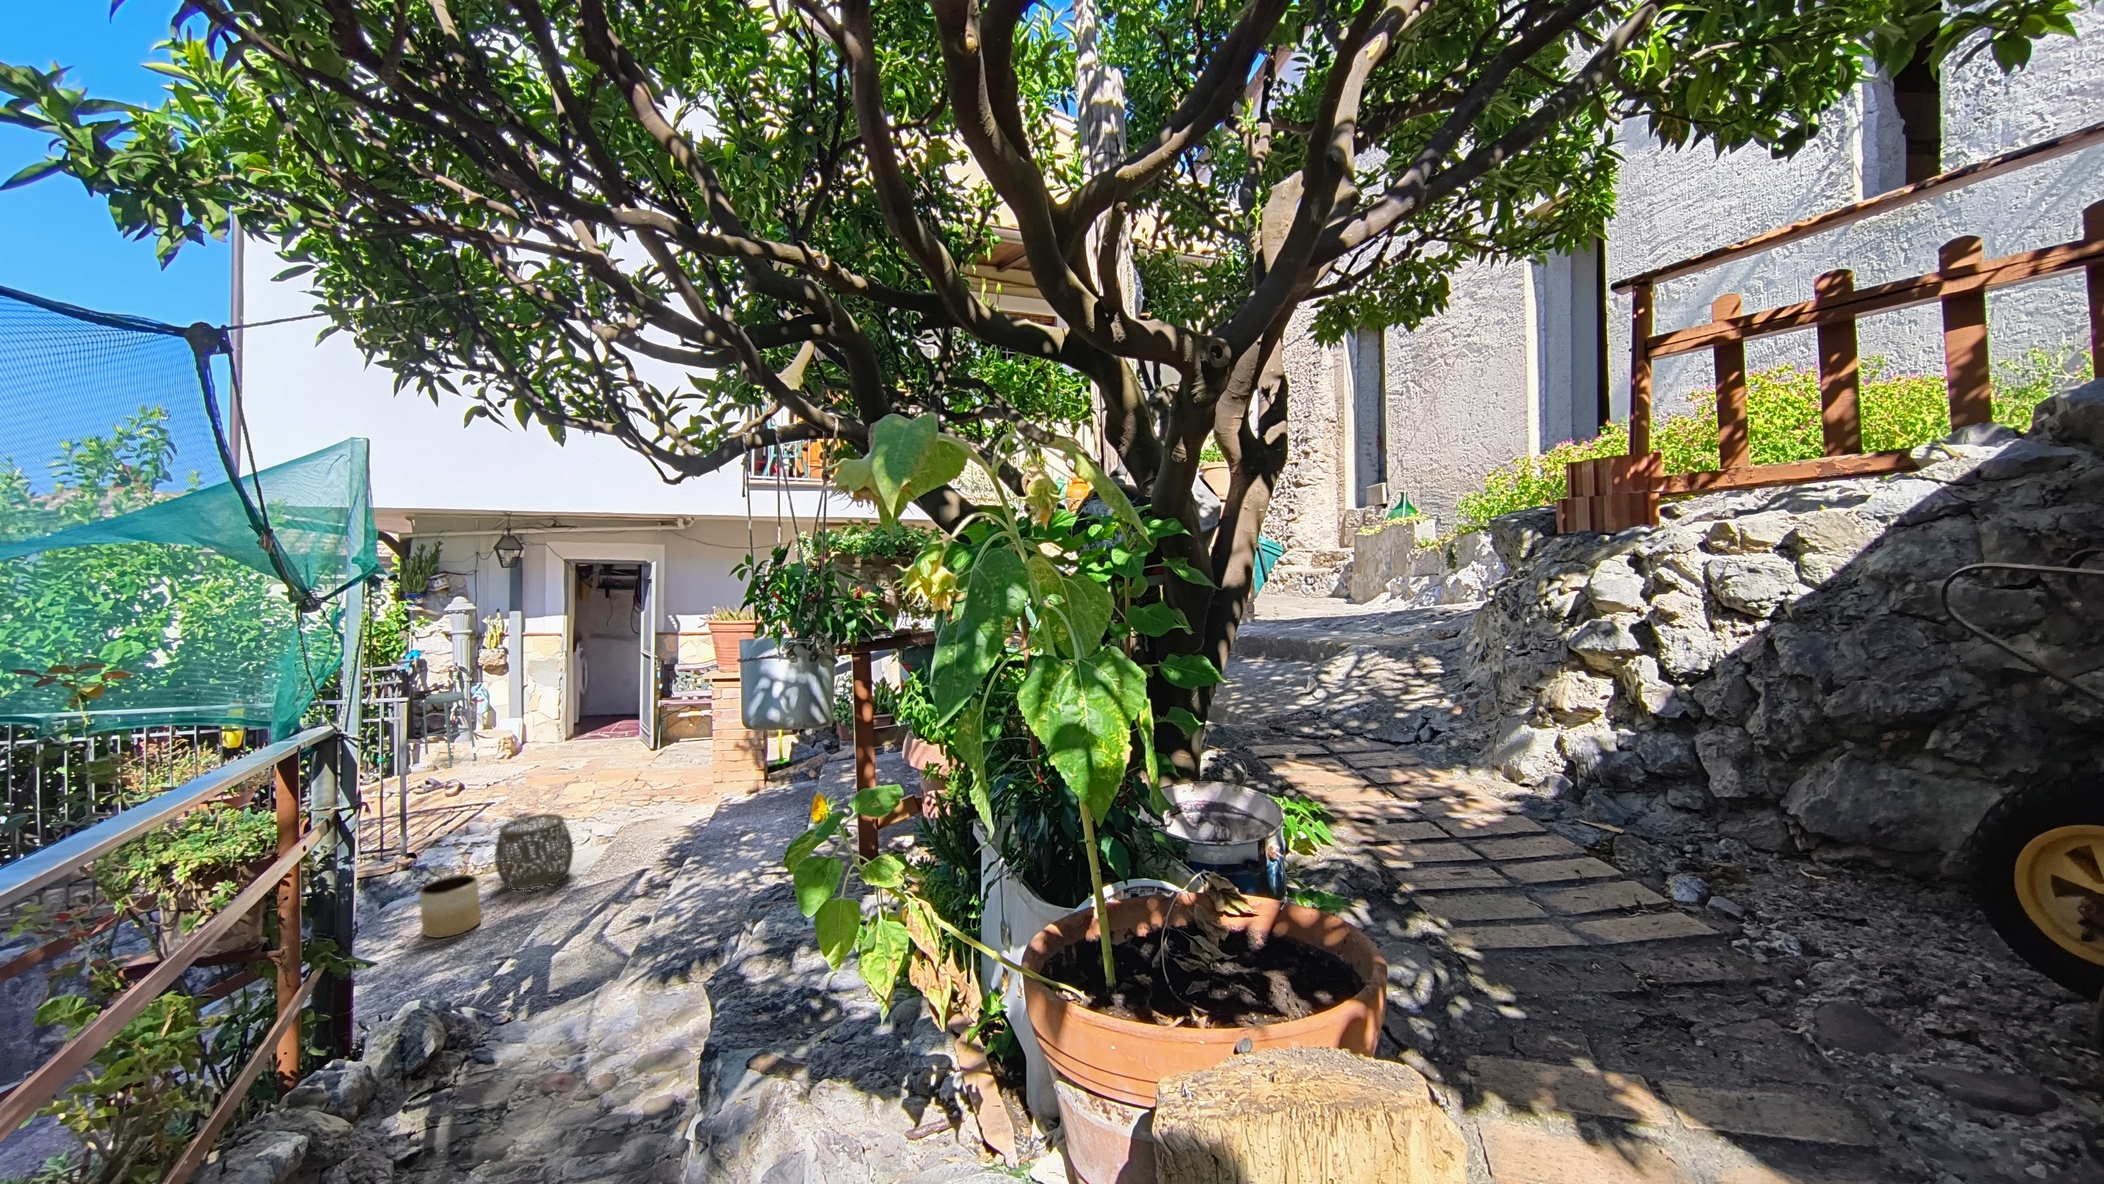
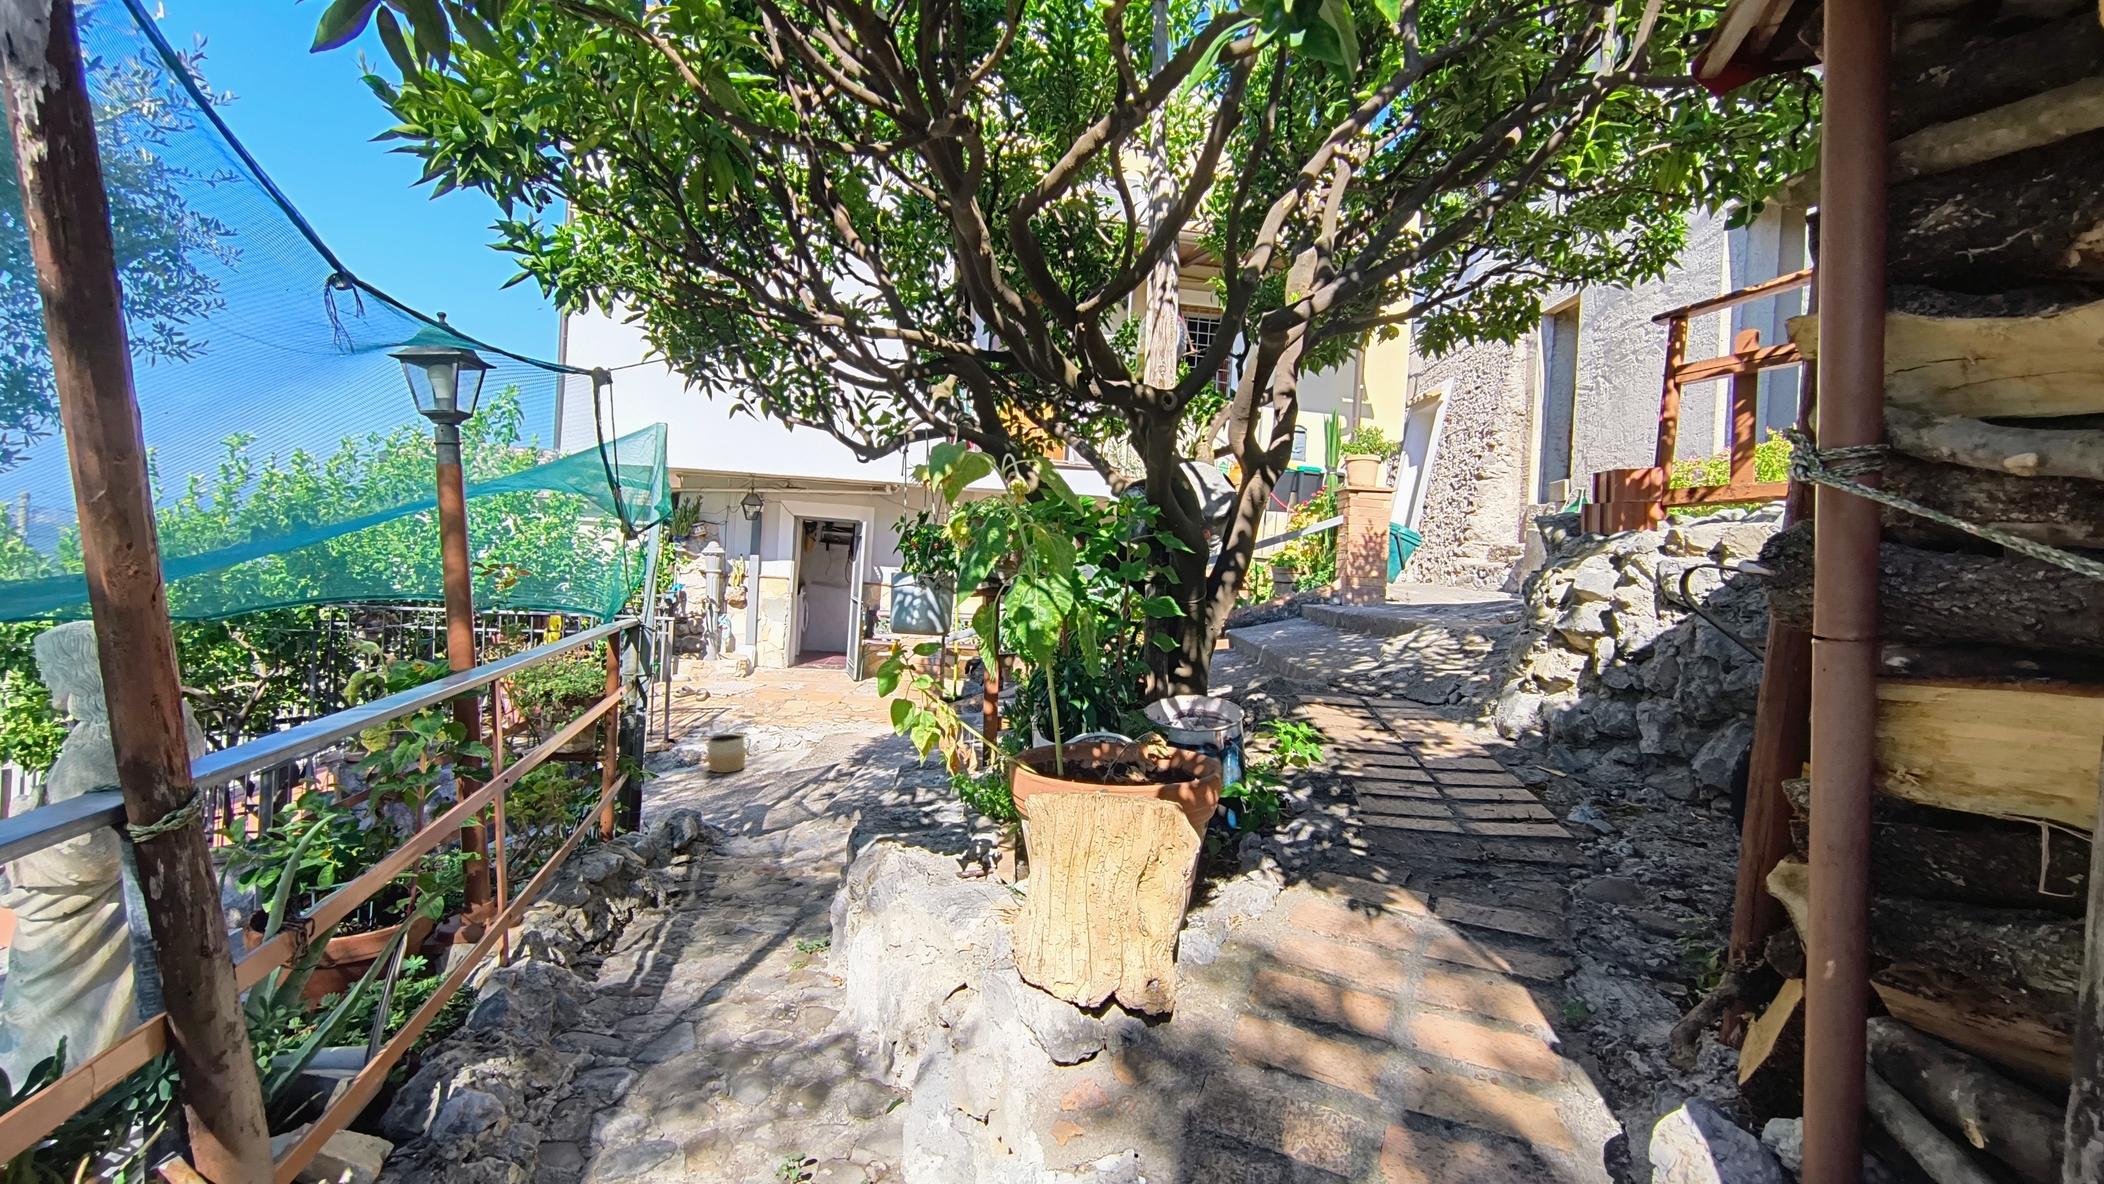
stool: present [423,692,477,768] -> none [683,619,720,680]
woven basket: present [495,814,573,891] -> none [751,703,804,755]

